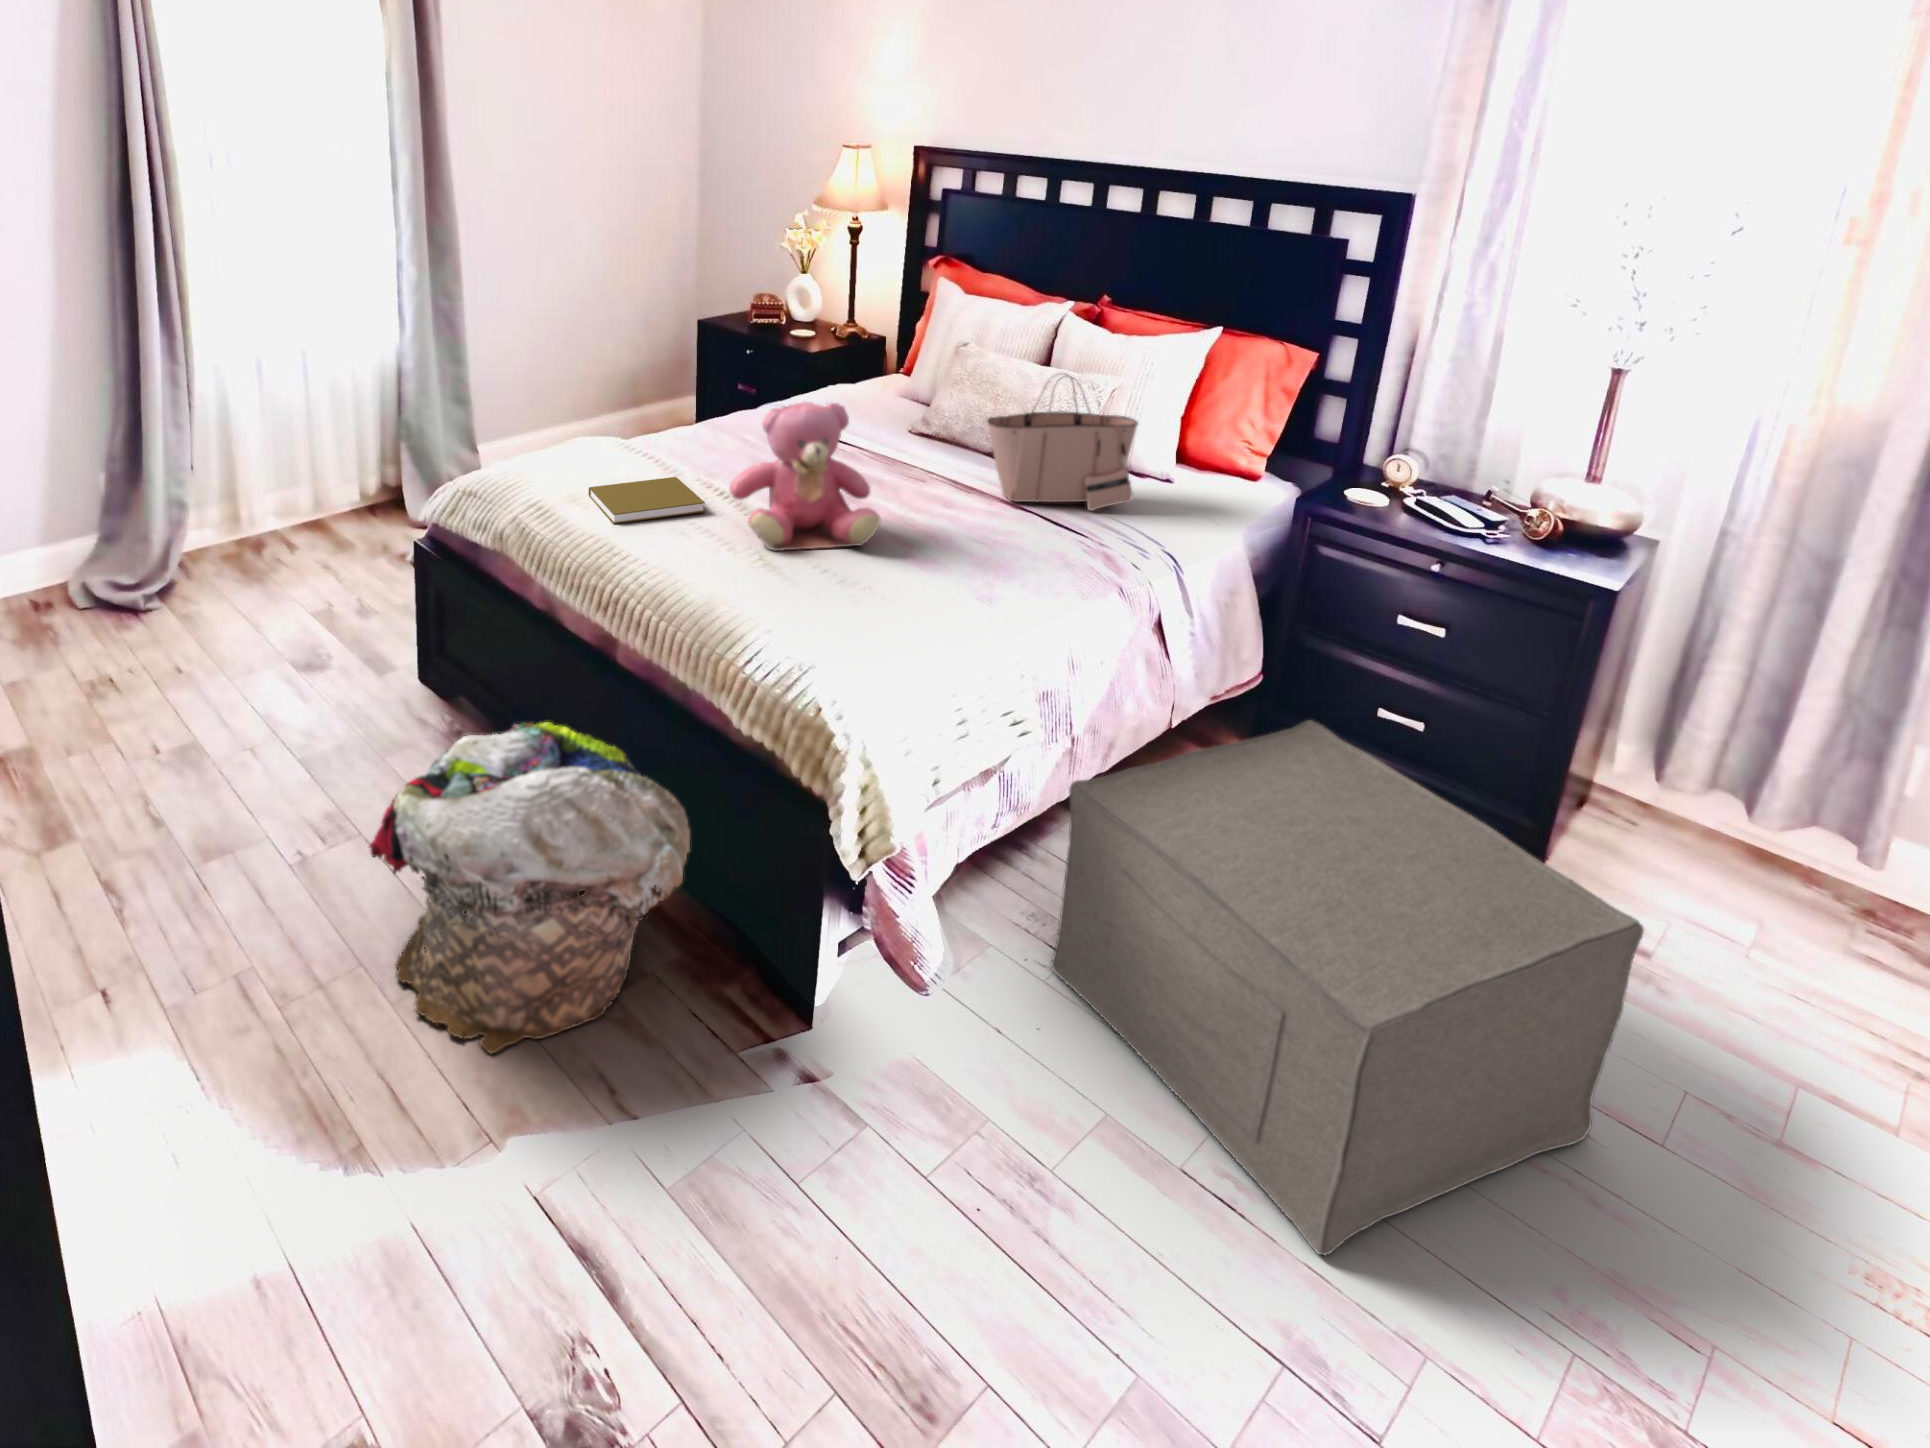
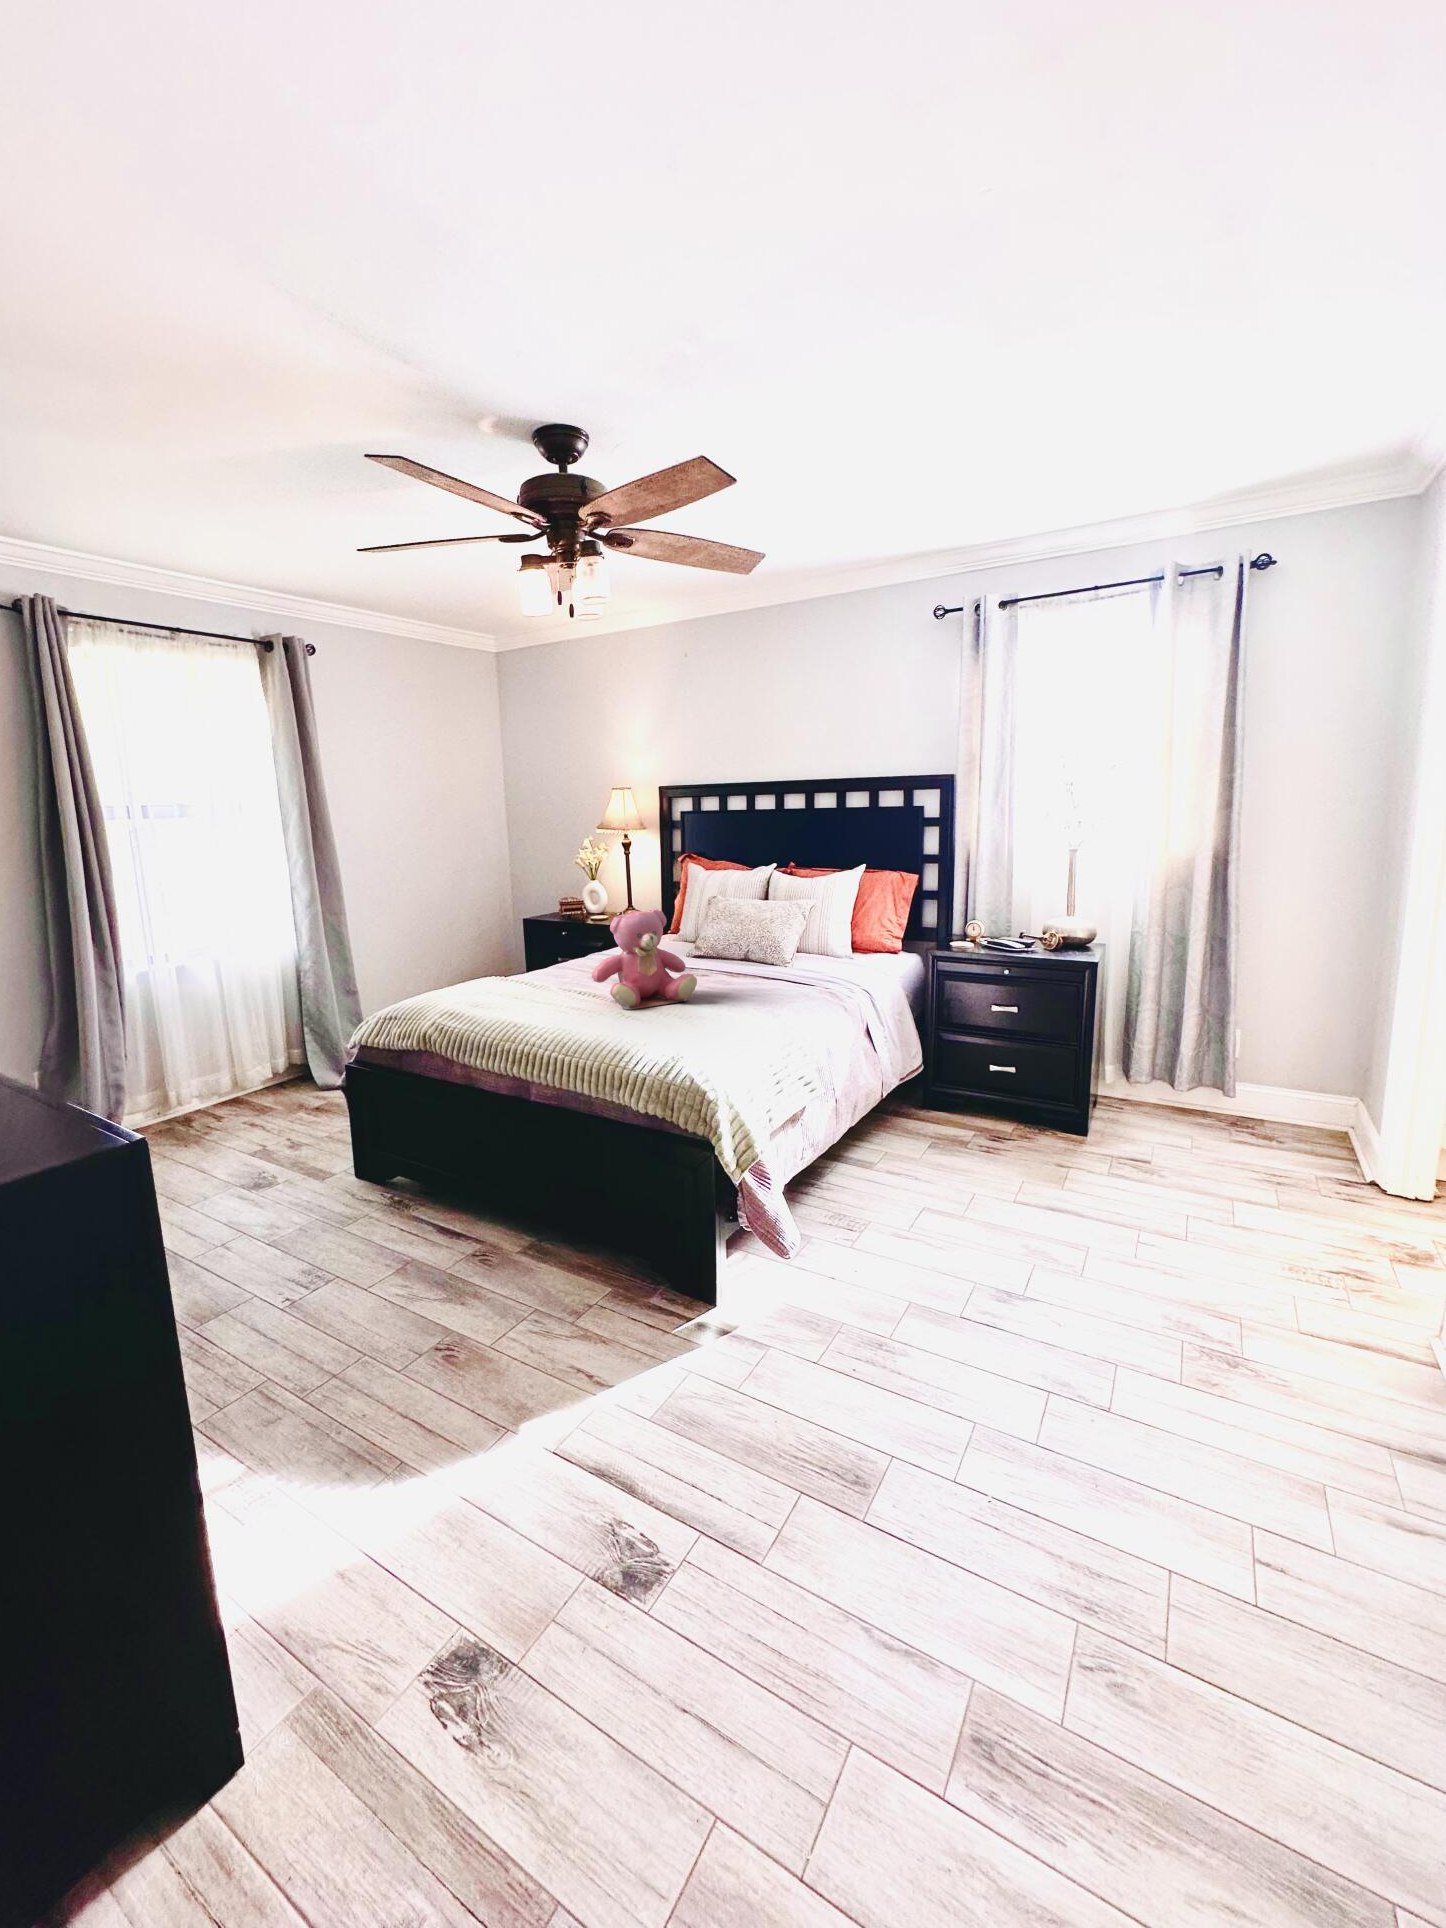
tote bag: present [987,374,1138,511] -> none [745,889,837,974]
book: present [589,477,705,524] -> none [487,983,574,1011]
ottoman: present [1051,720,1644,1255] -> none [848,1060,1159,1337]
laundry basket: present [369,722,690,1054] -> none [362,1136,617,1379]

